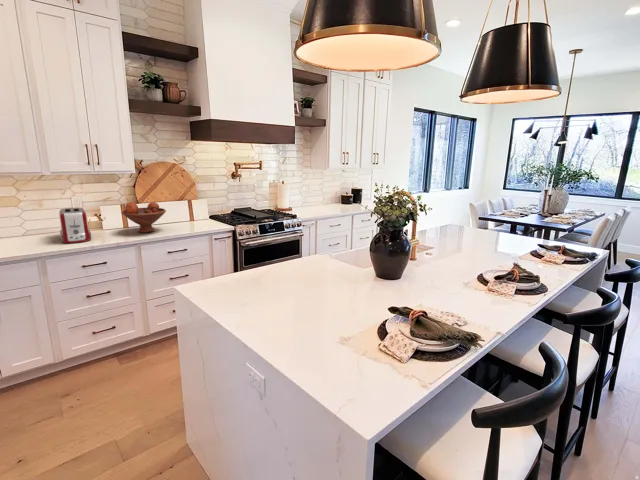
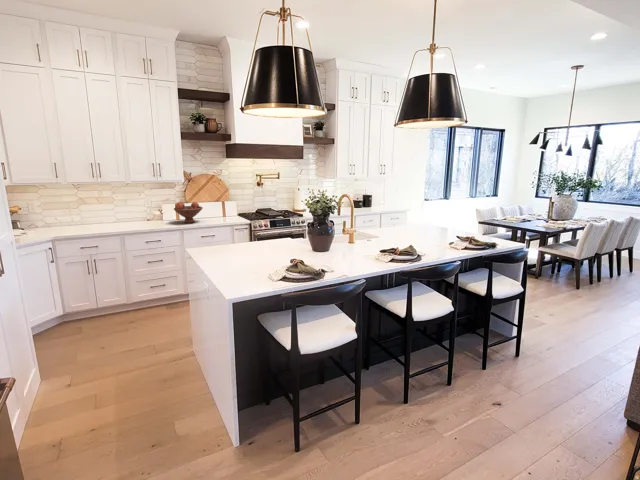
toaster: present [59,208,91,243] -> none [135,205,153,227]

